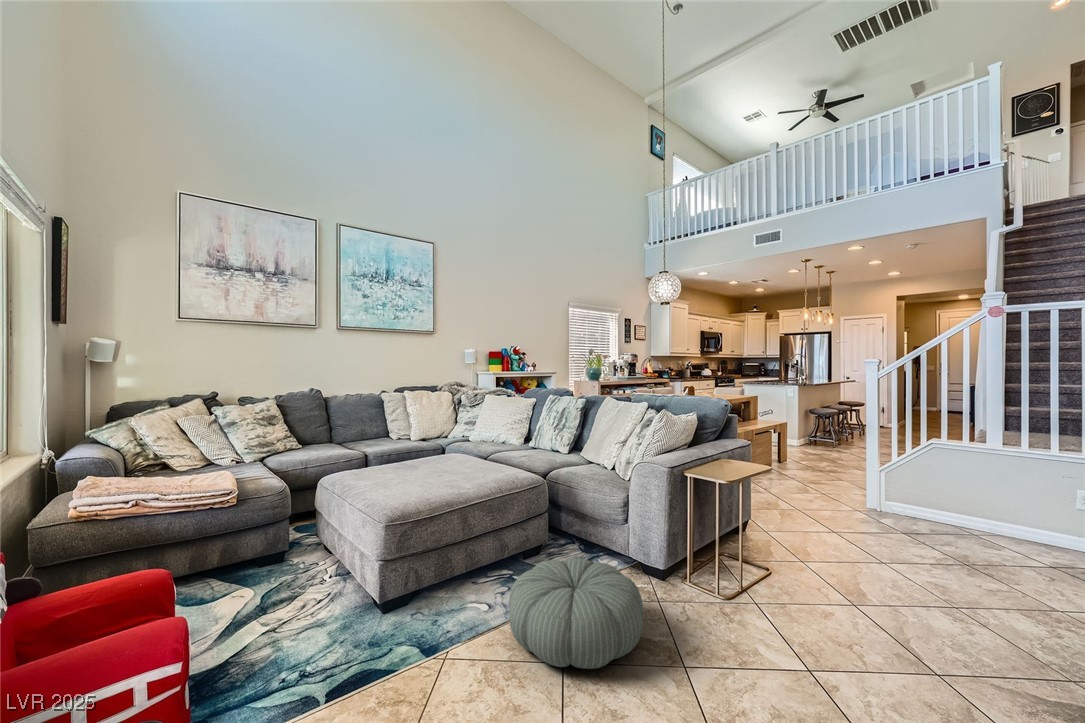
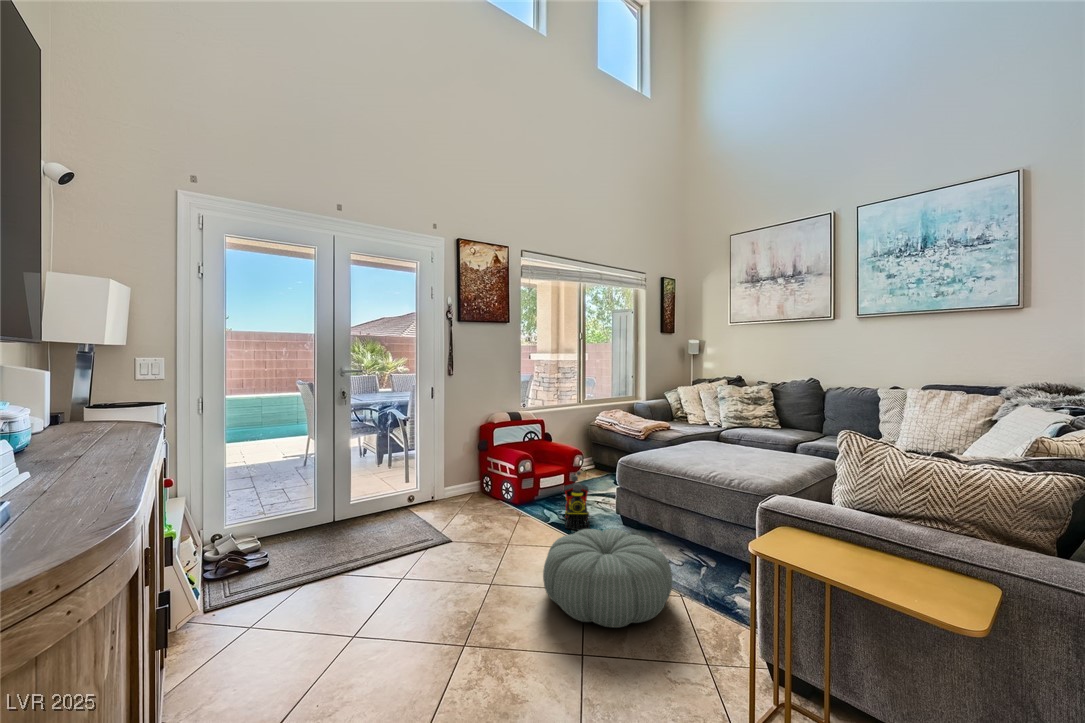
toy train: none [291,571,387,666] -> present [564,471,590,530]

